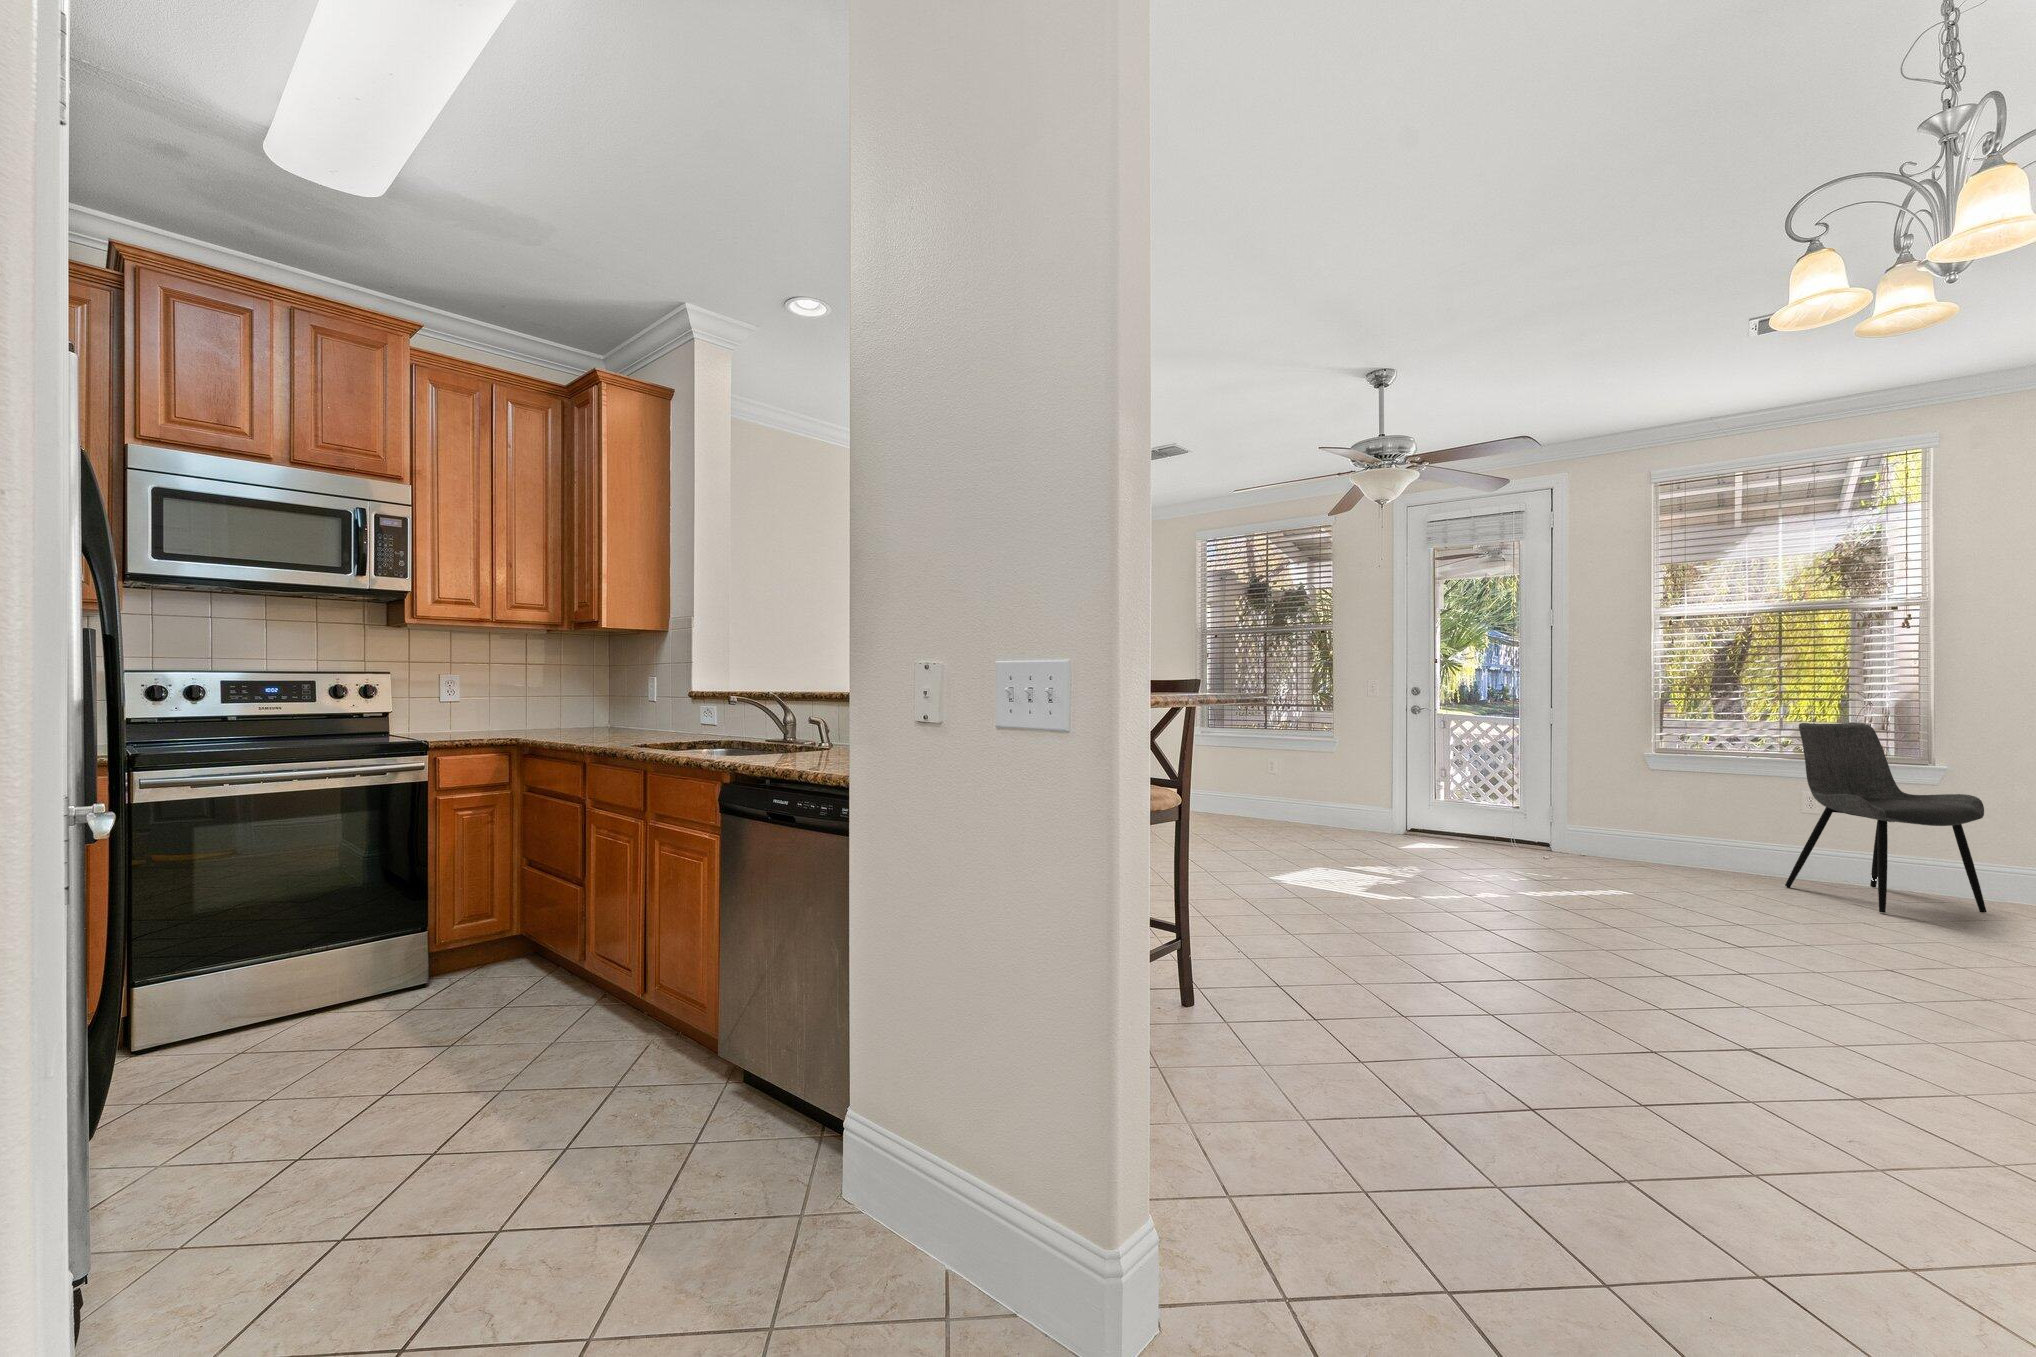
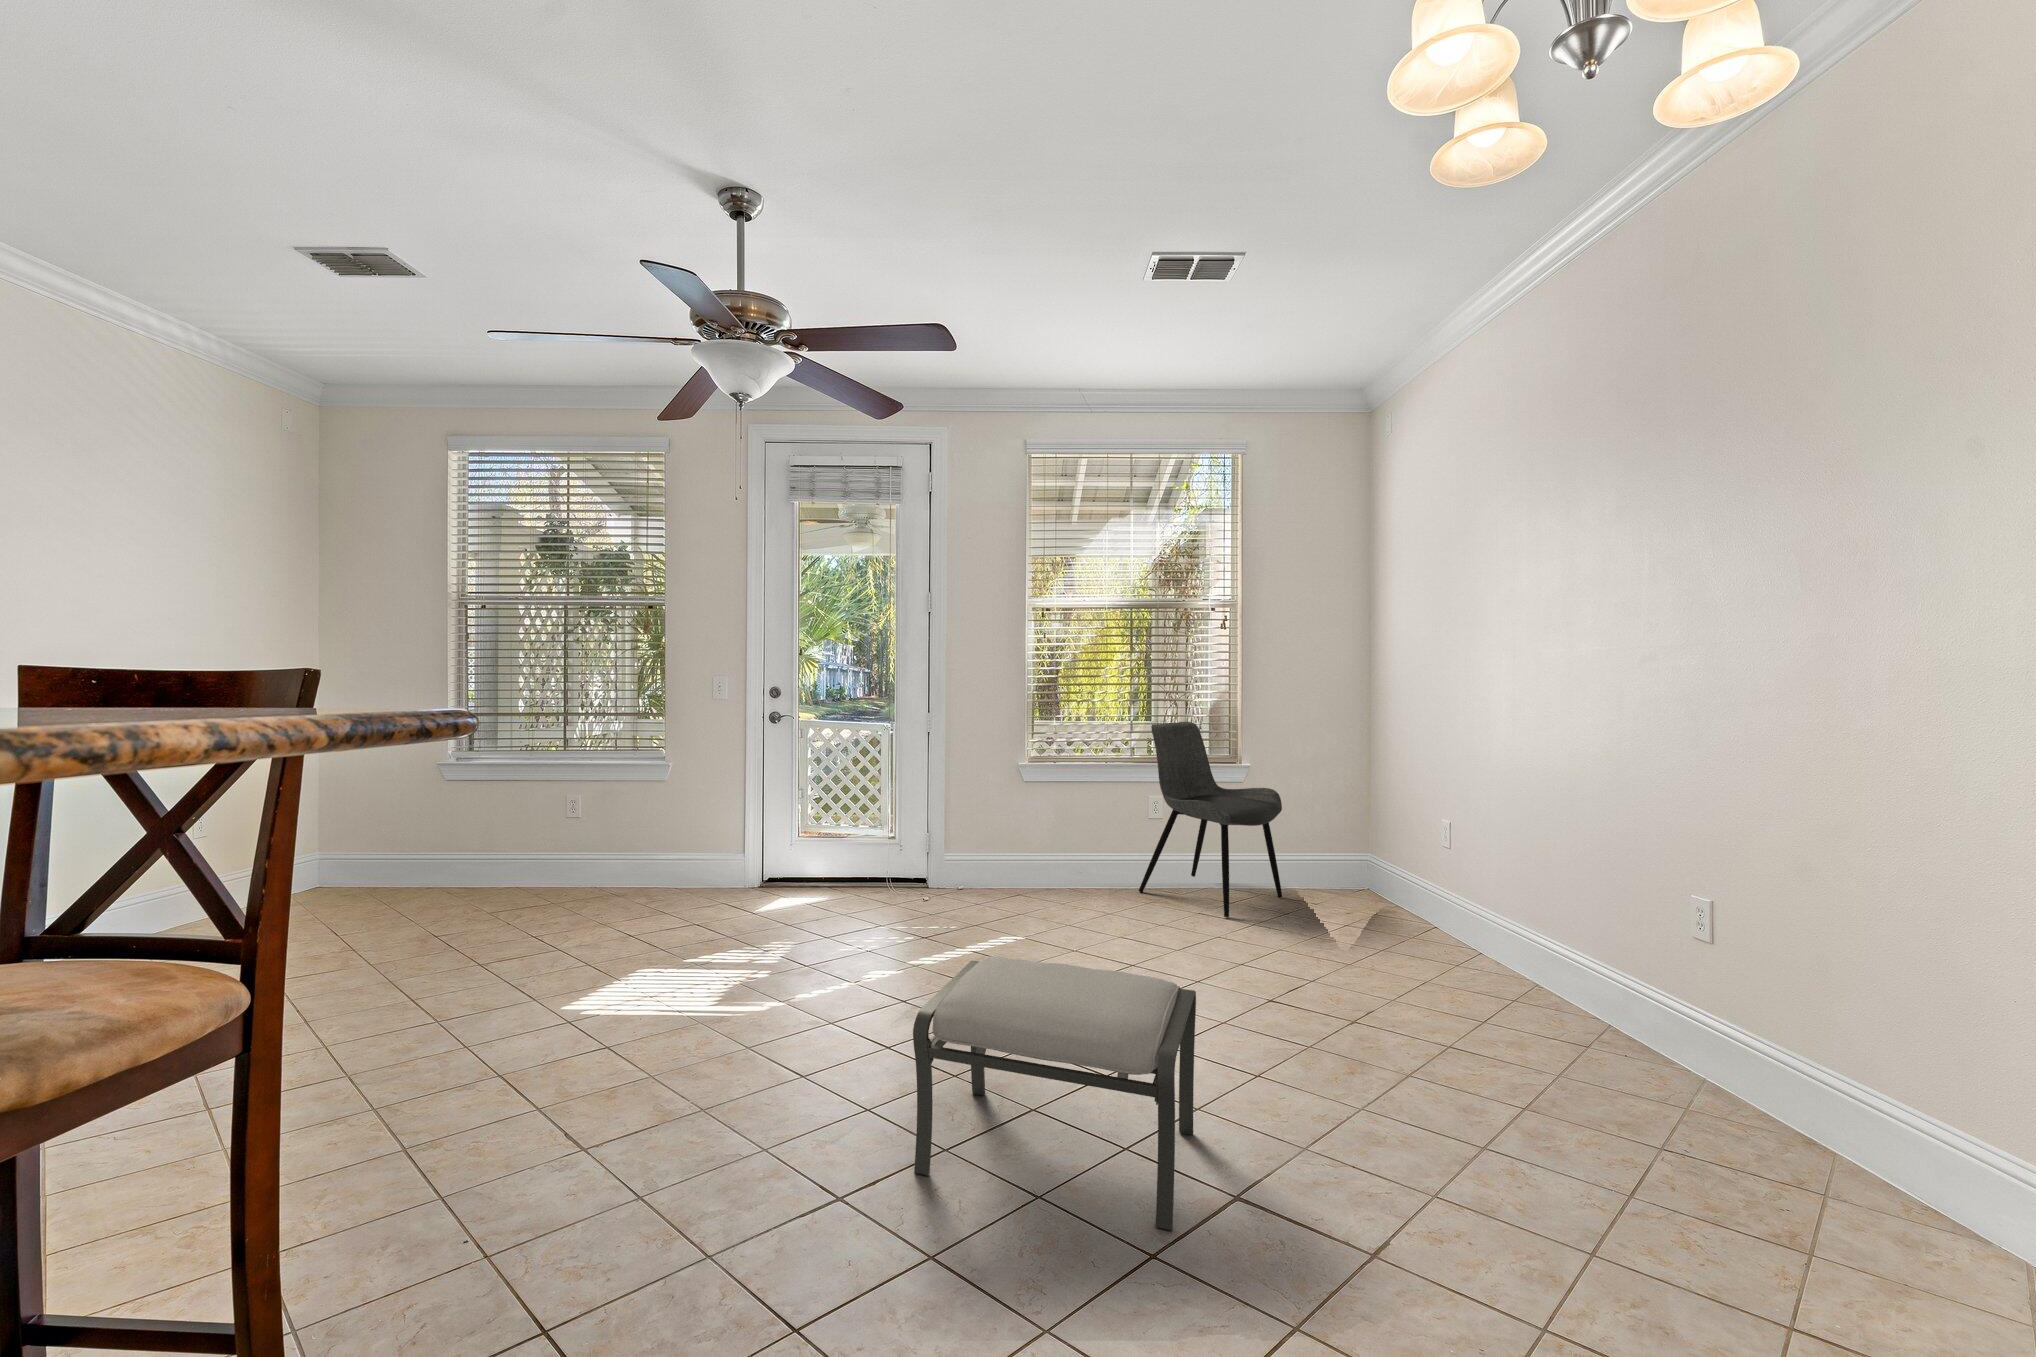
ottoman: none [1478,843,1707,999] -> present [913,956,1196,1231]

